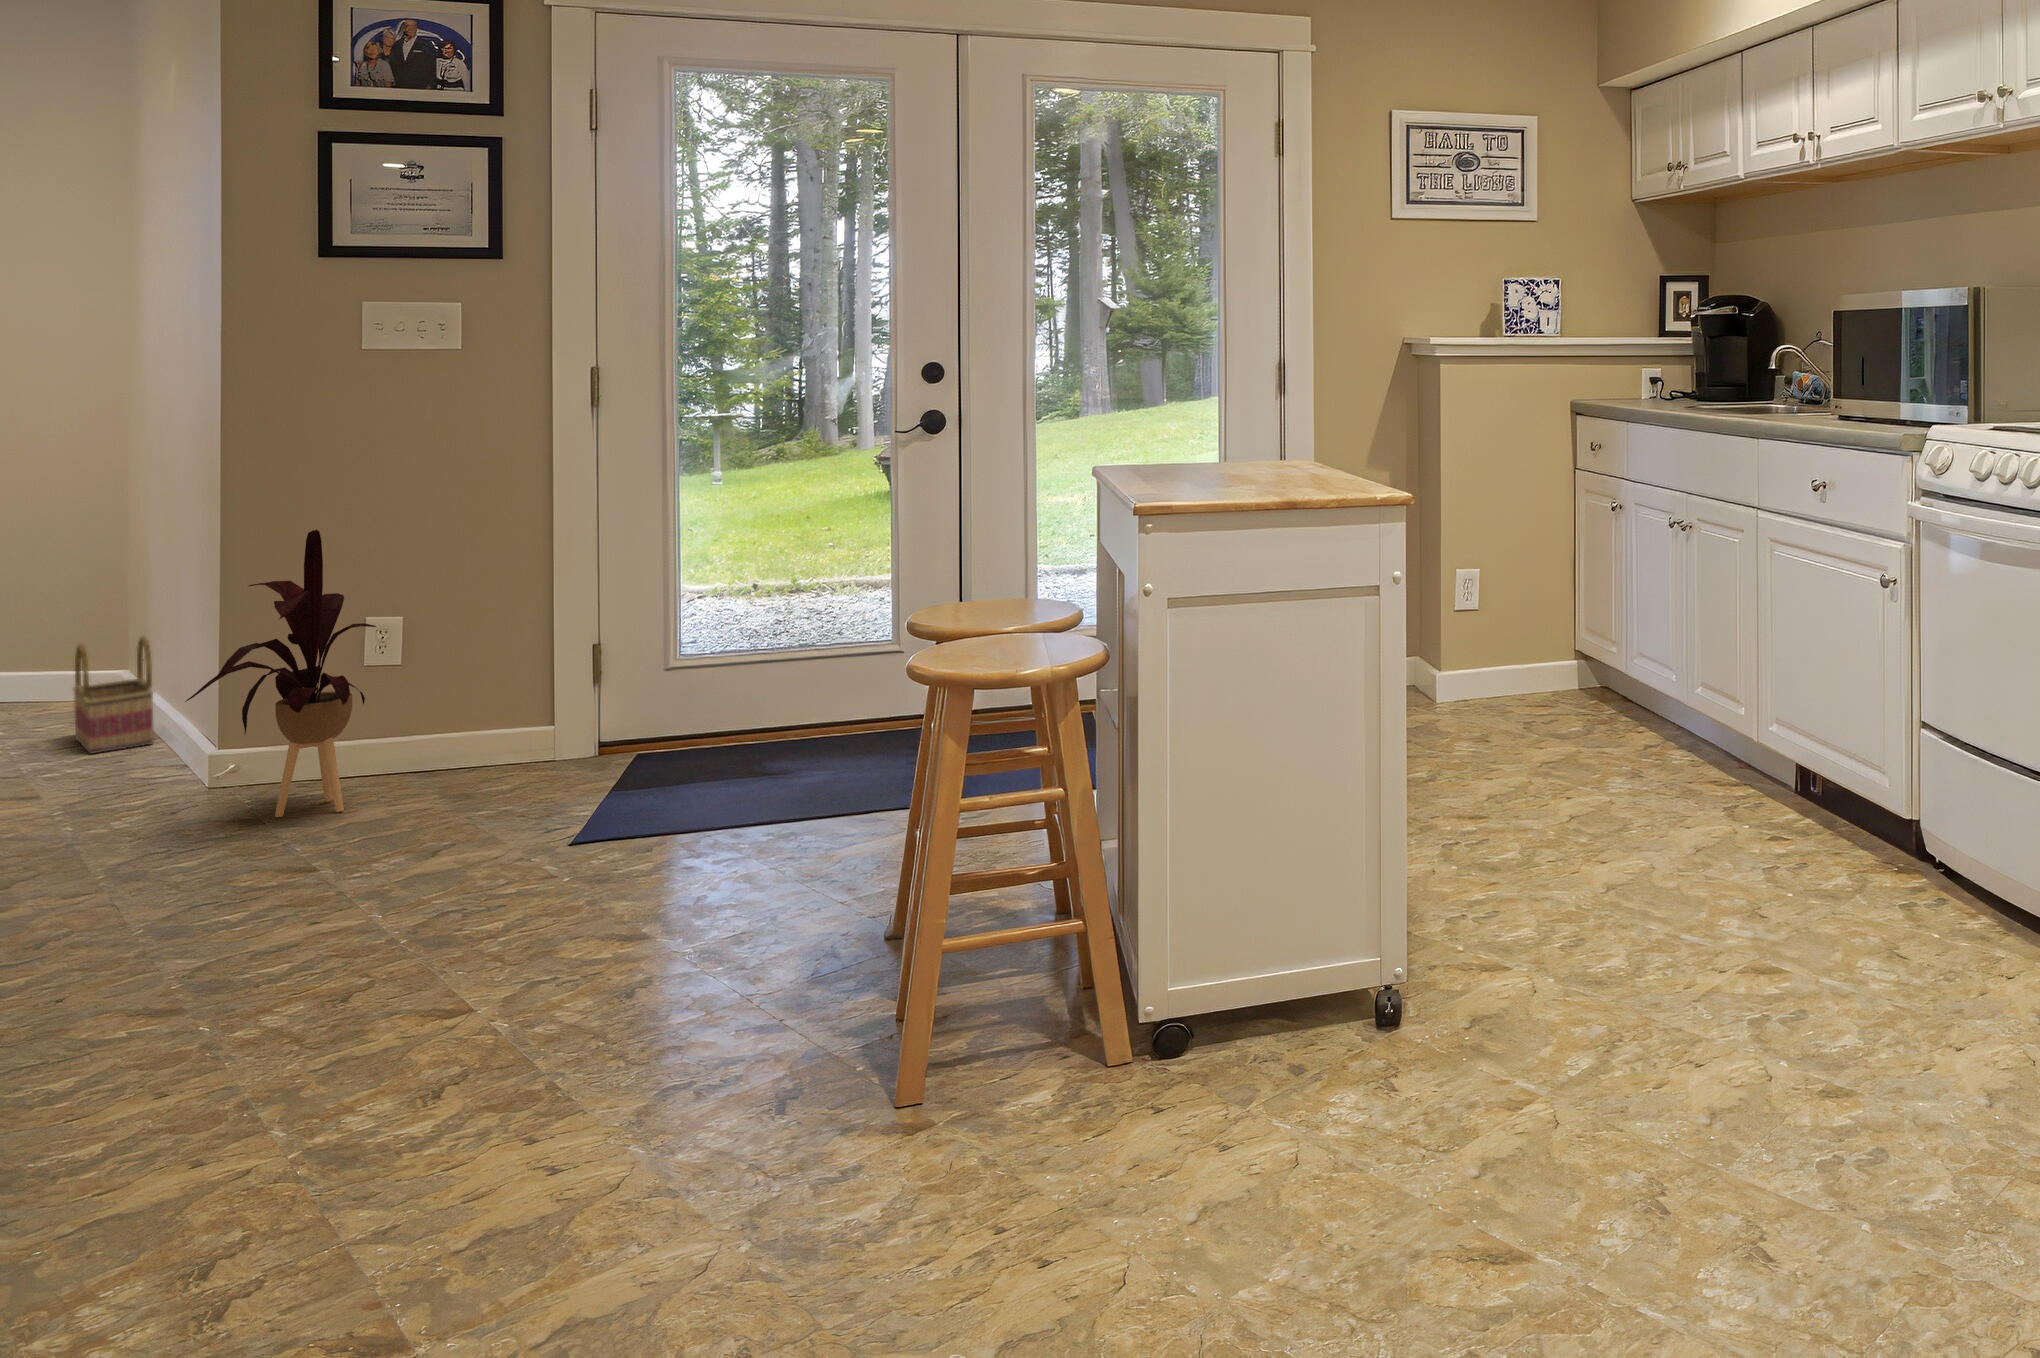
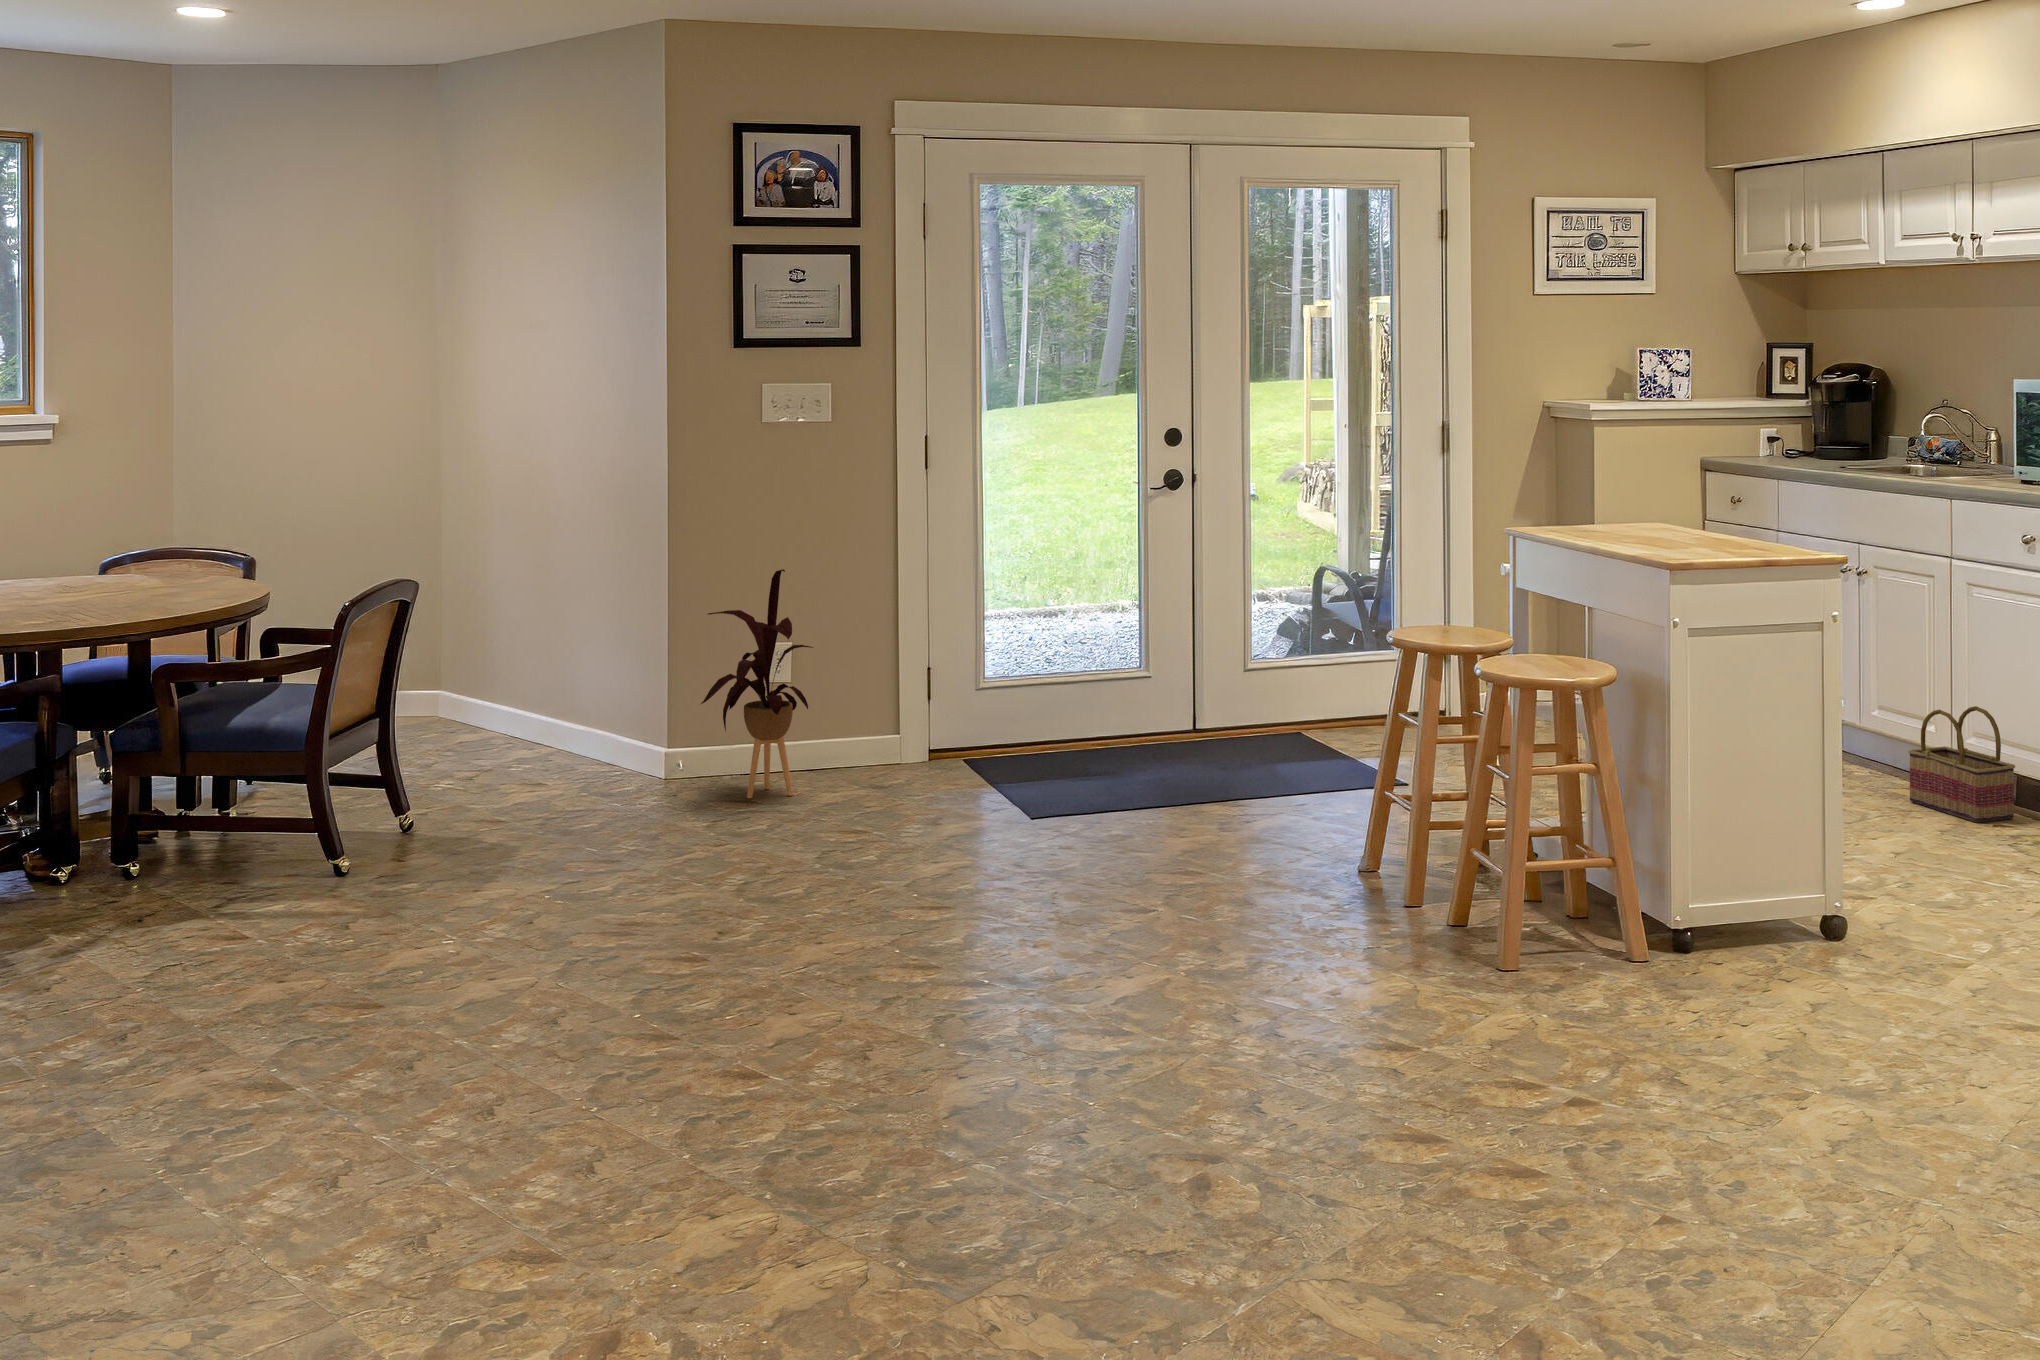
basket: present [73,636,154,754] -> present [1908,706,2015,823]

